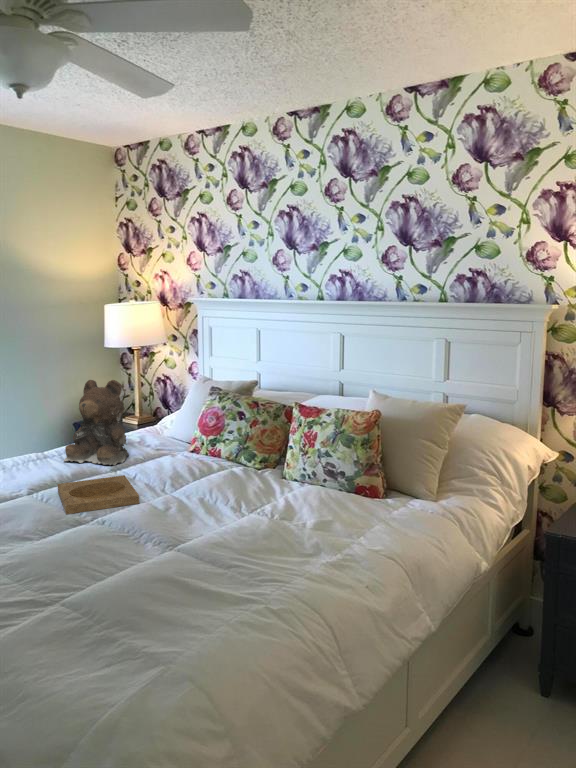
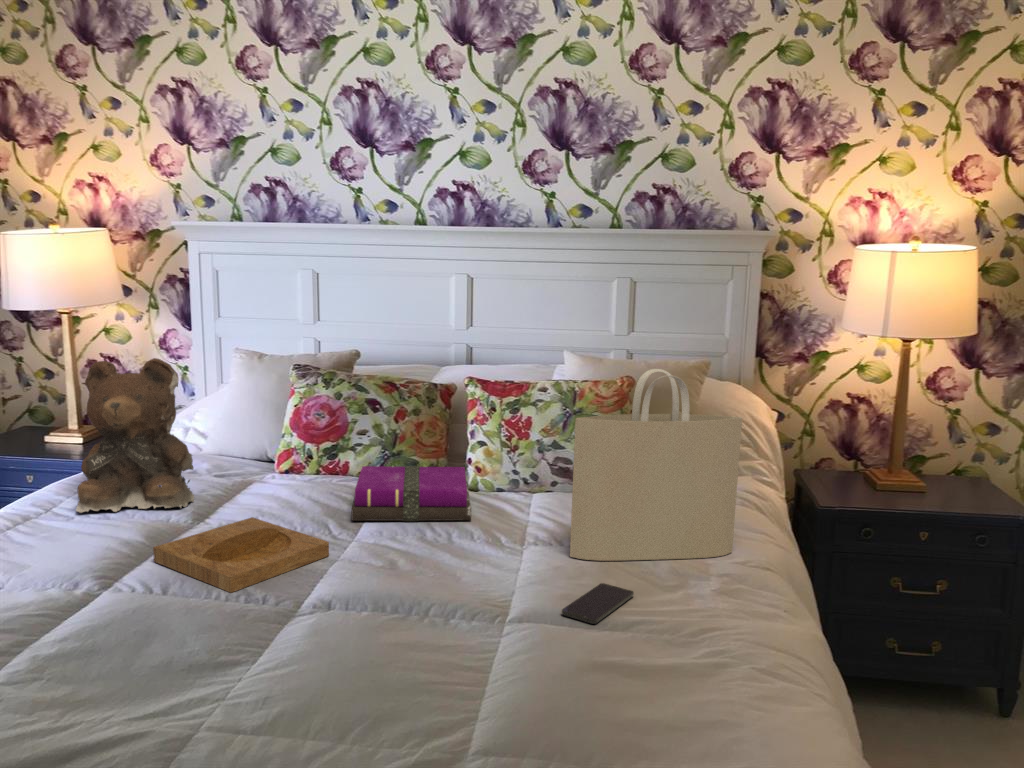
tote bag: none [265,408,380,546] -> present [570,369,742,561]
notebook: none [180,454,270,496] -> present [351,466,471,521]
smartphone: none [202,547,263,570] -> present [562,583,634,624]

